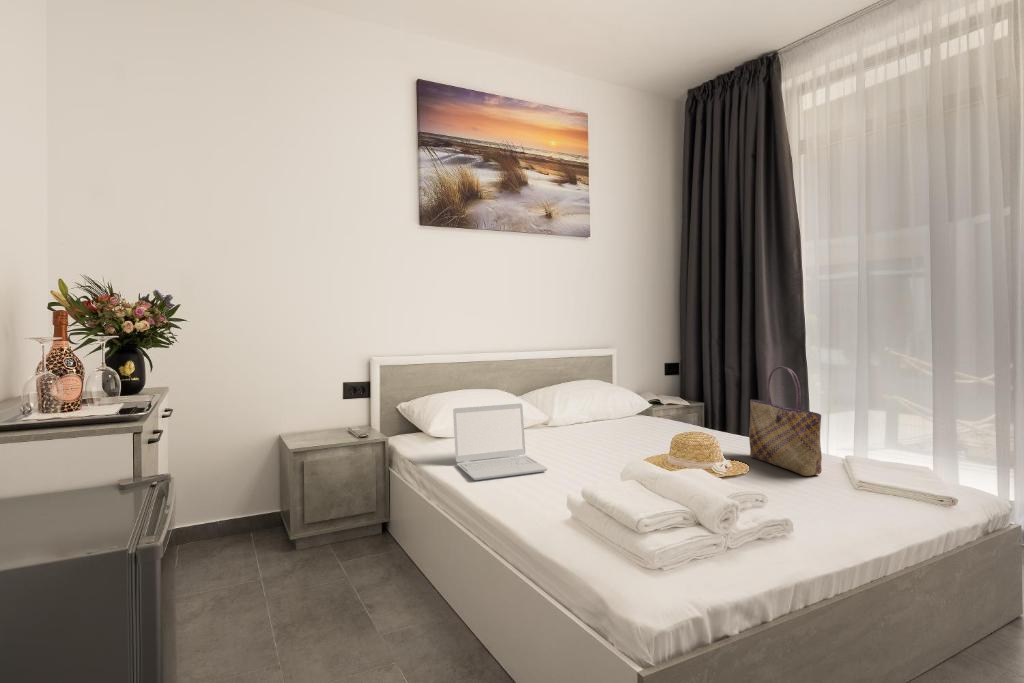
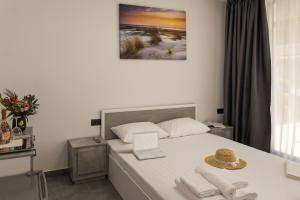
tote bag: present [749,366,822,476] -> none [243,119,267,159]

